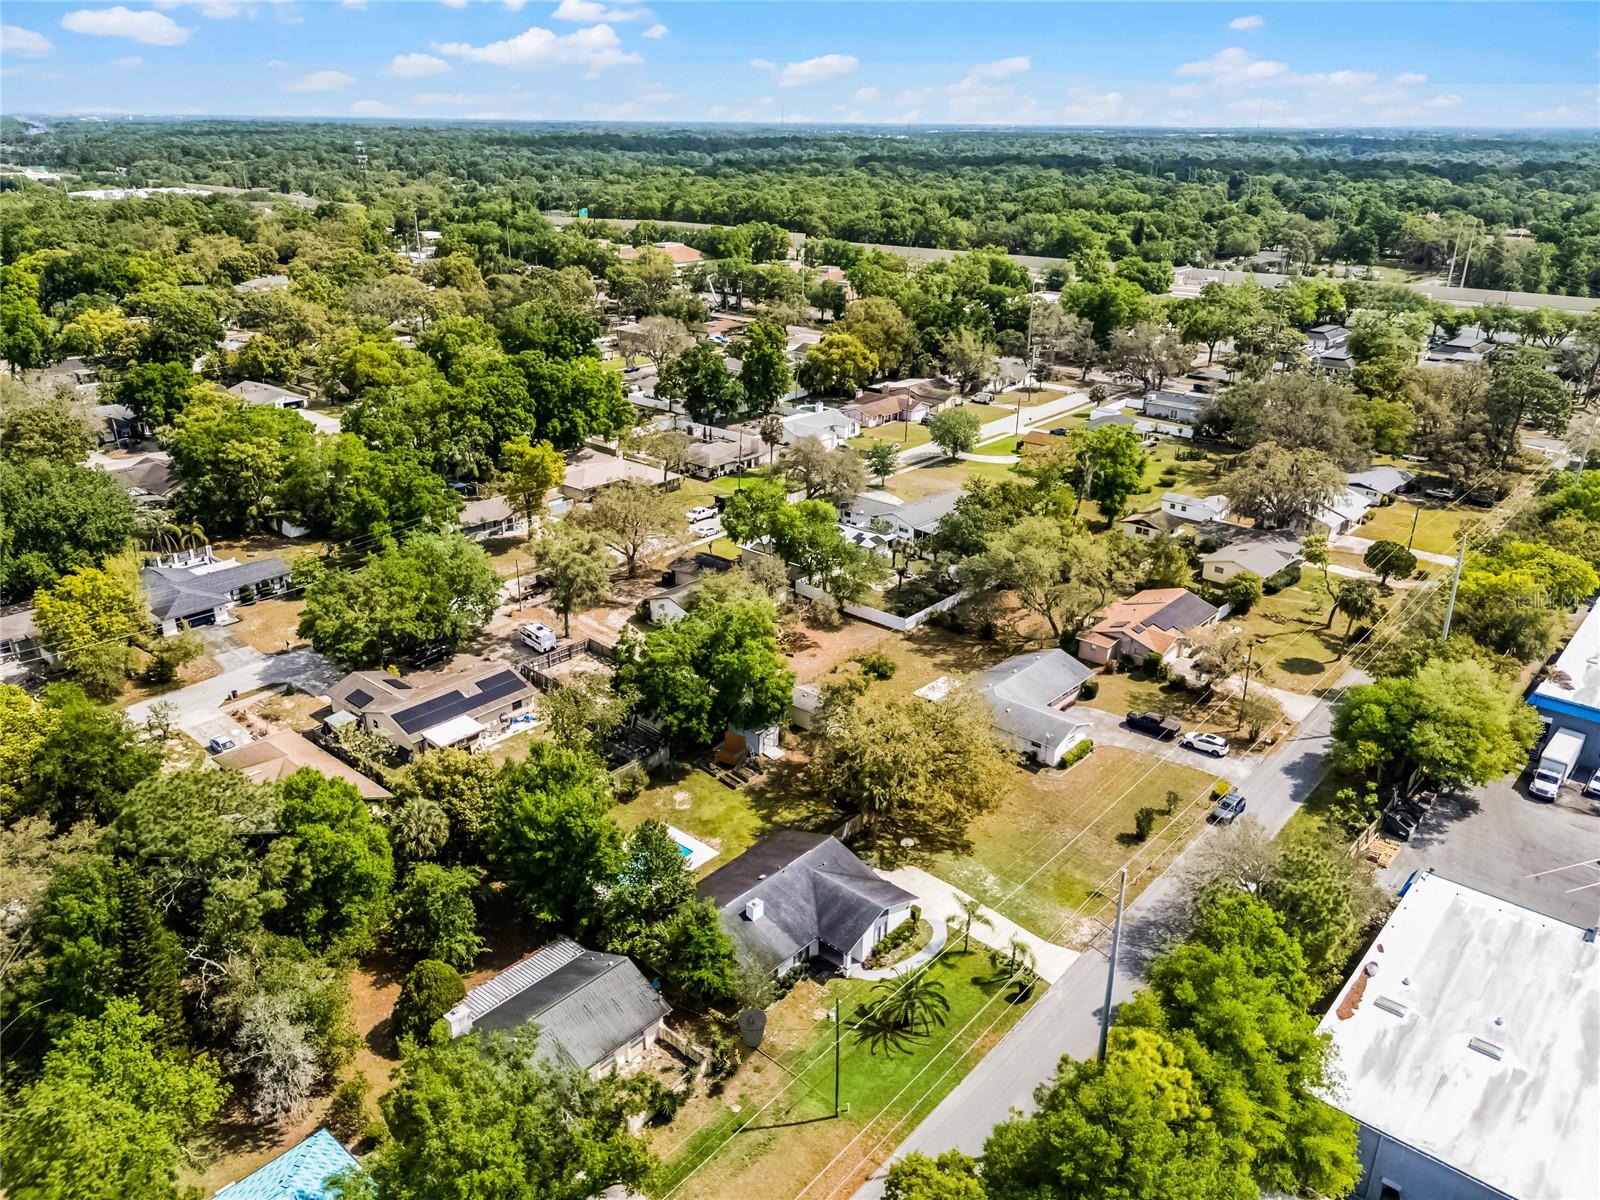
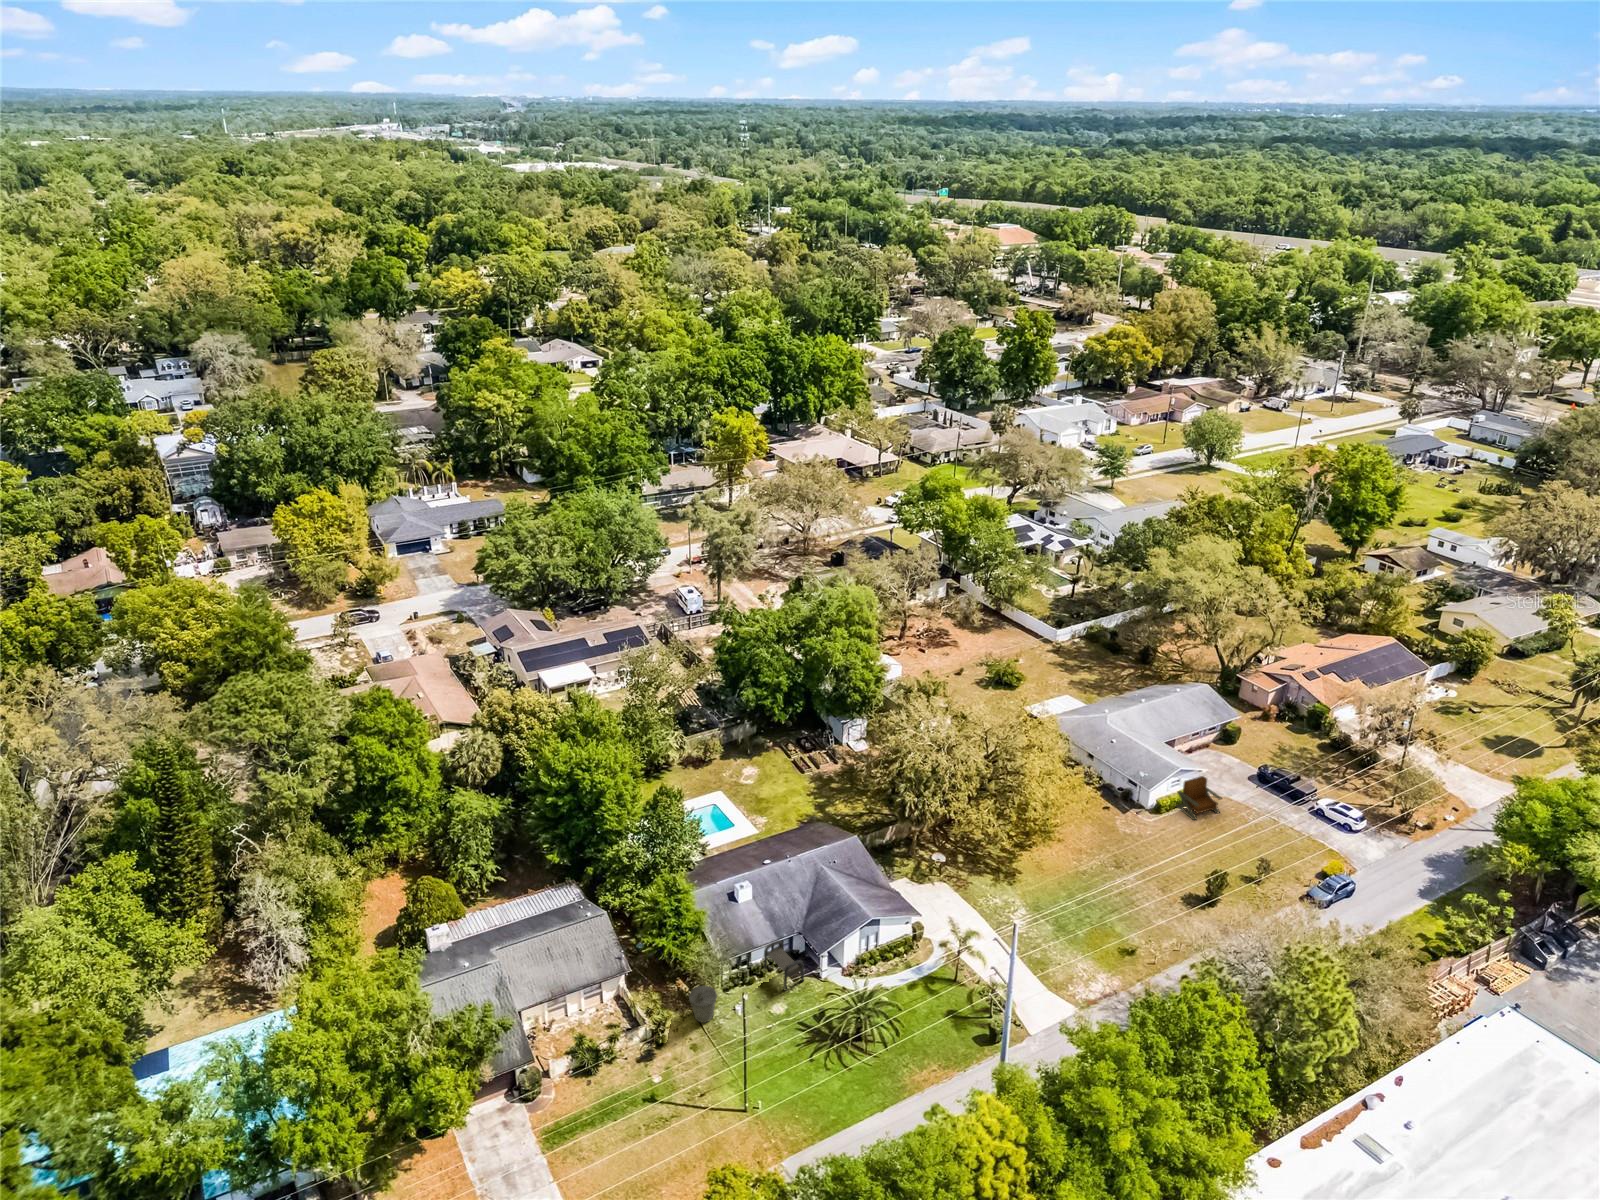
lounge chair: present [713,731,750,771] -> present [1177,776,1222,820]
bench: none [788,949,832,997] -> present [764,940,804,990]

